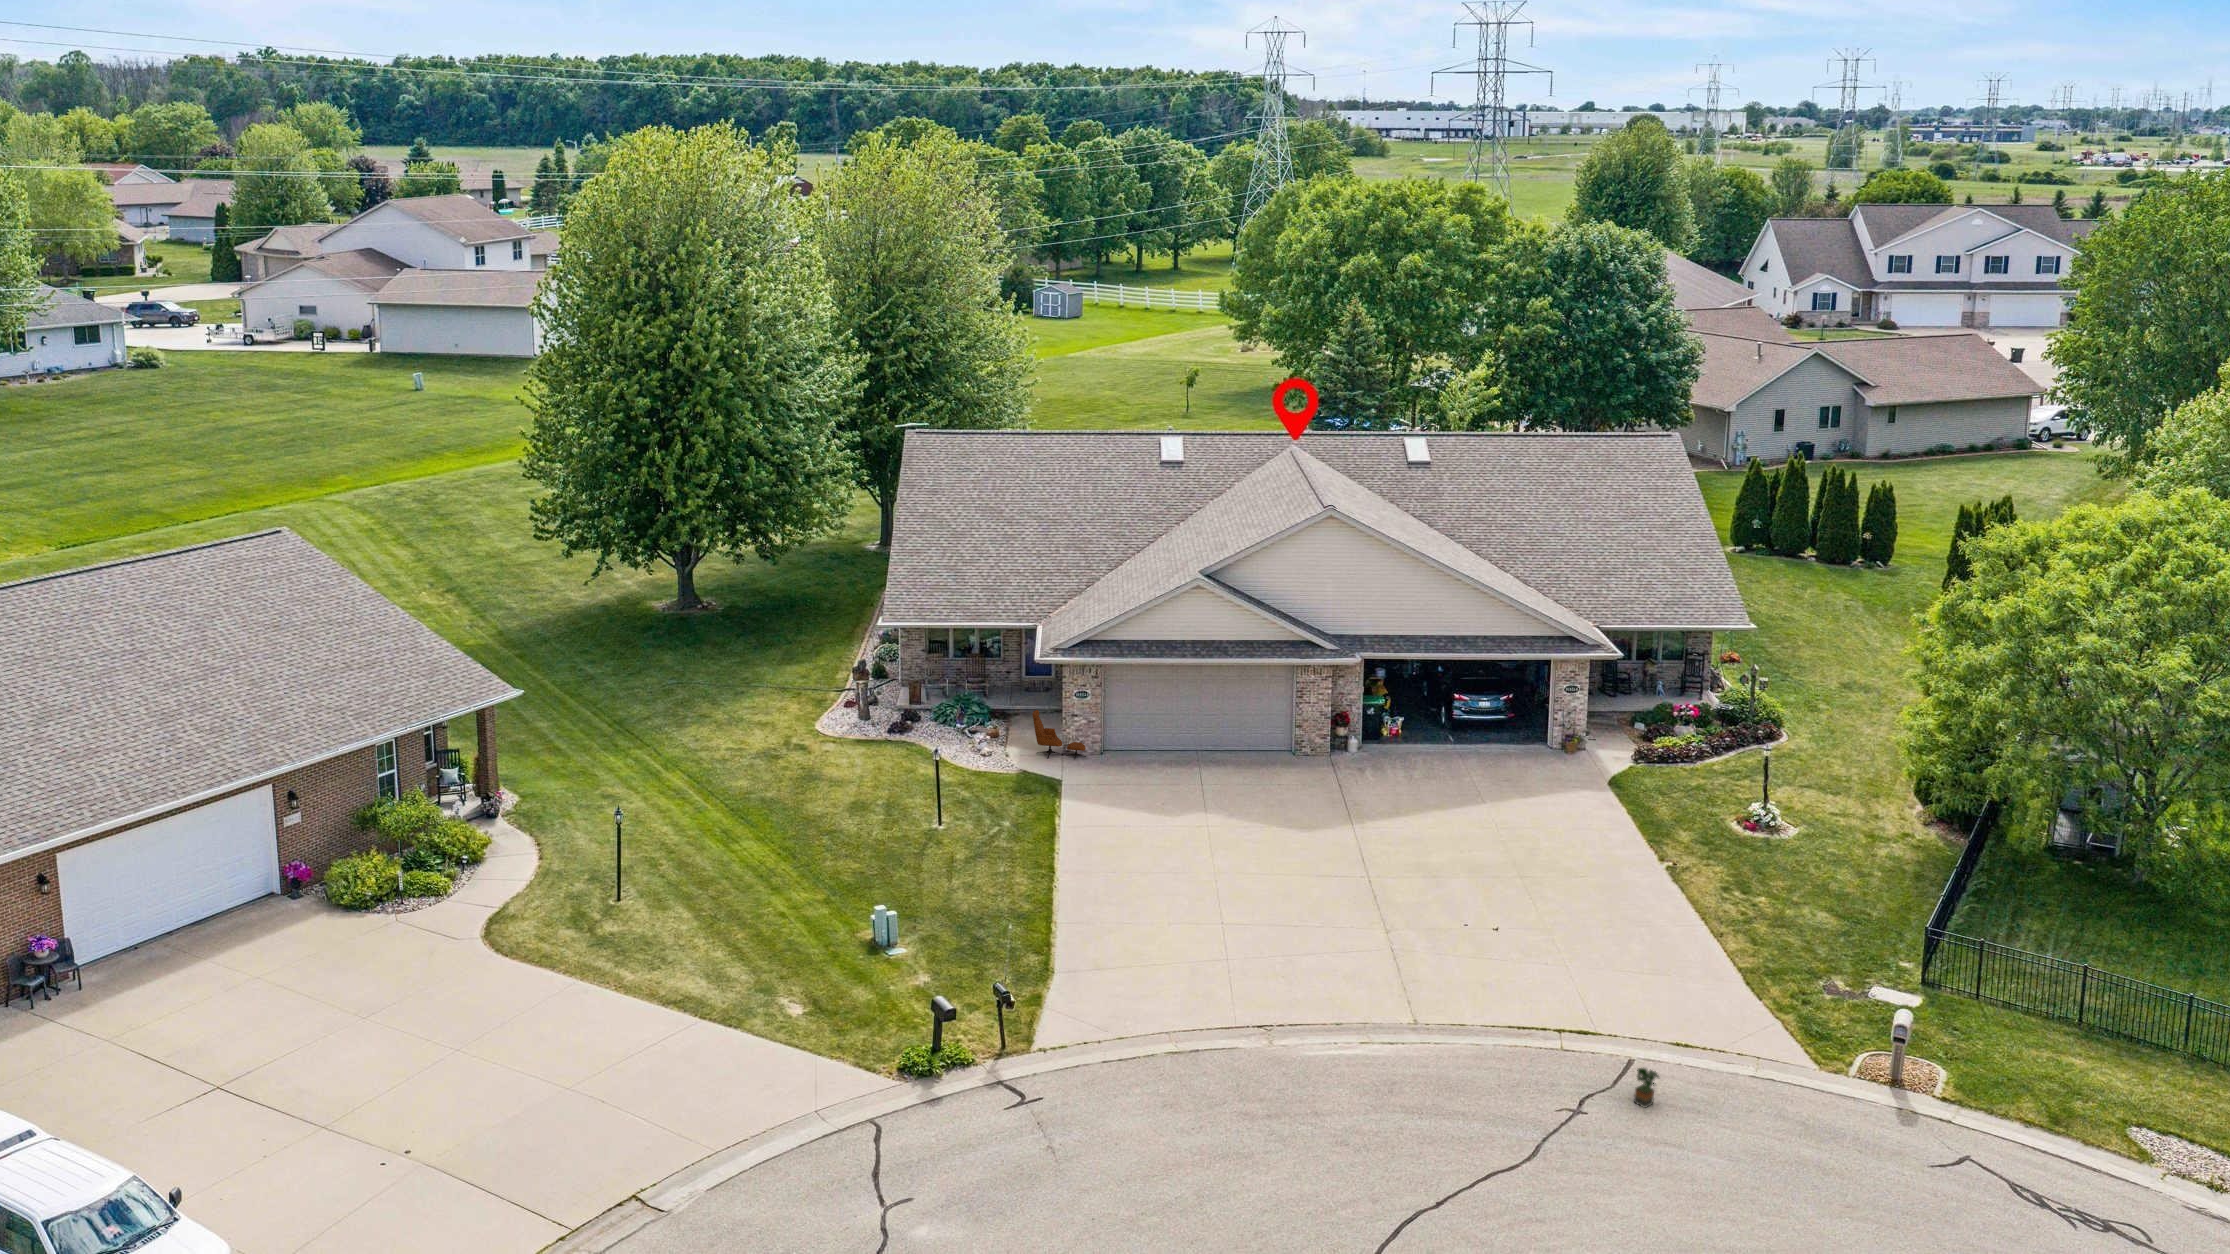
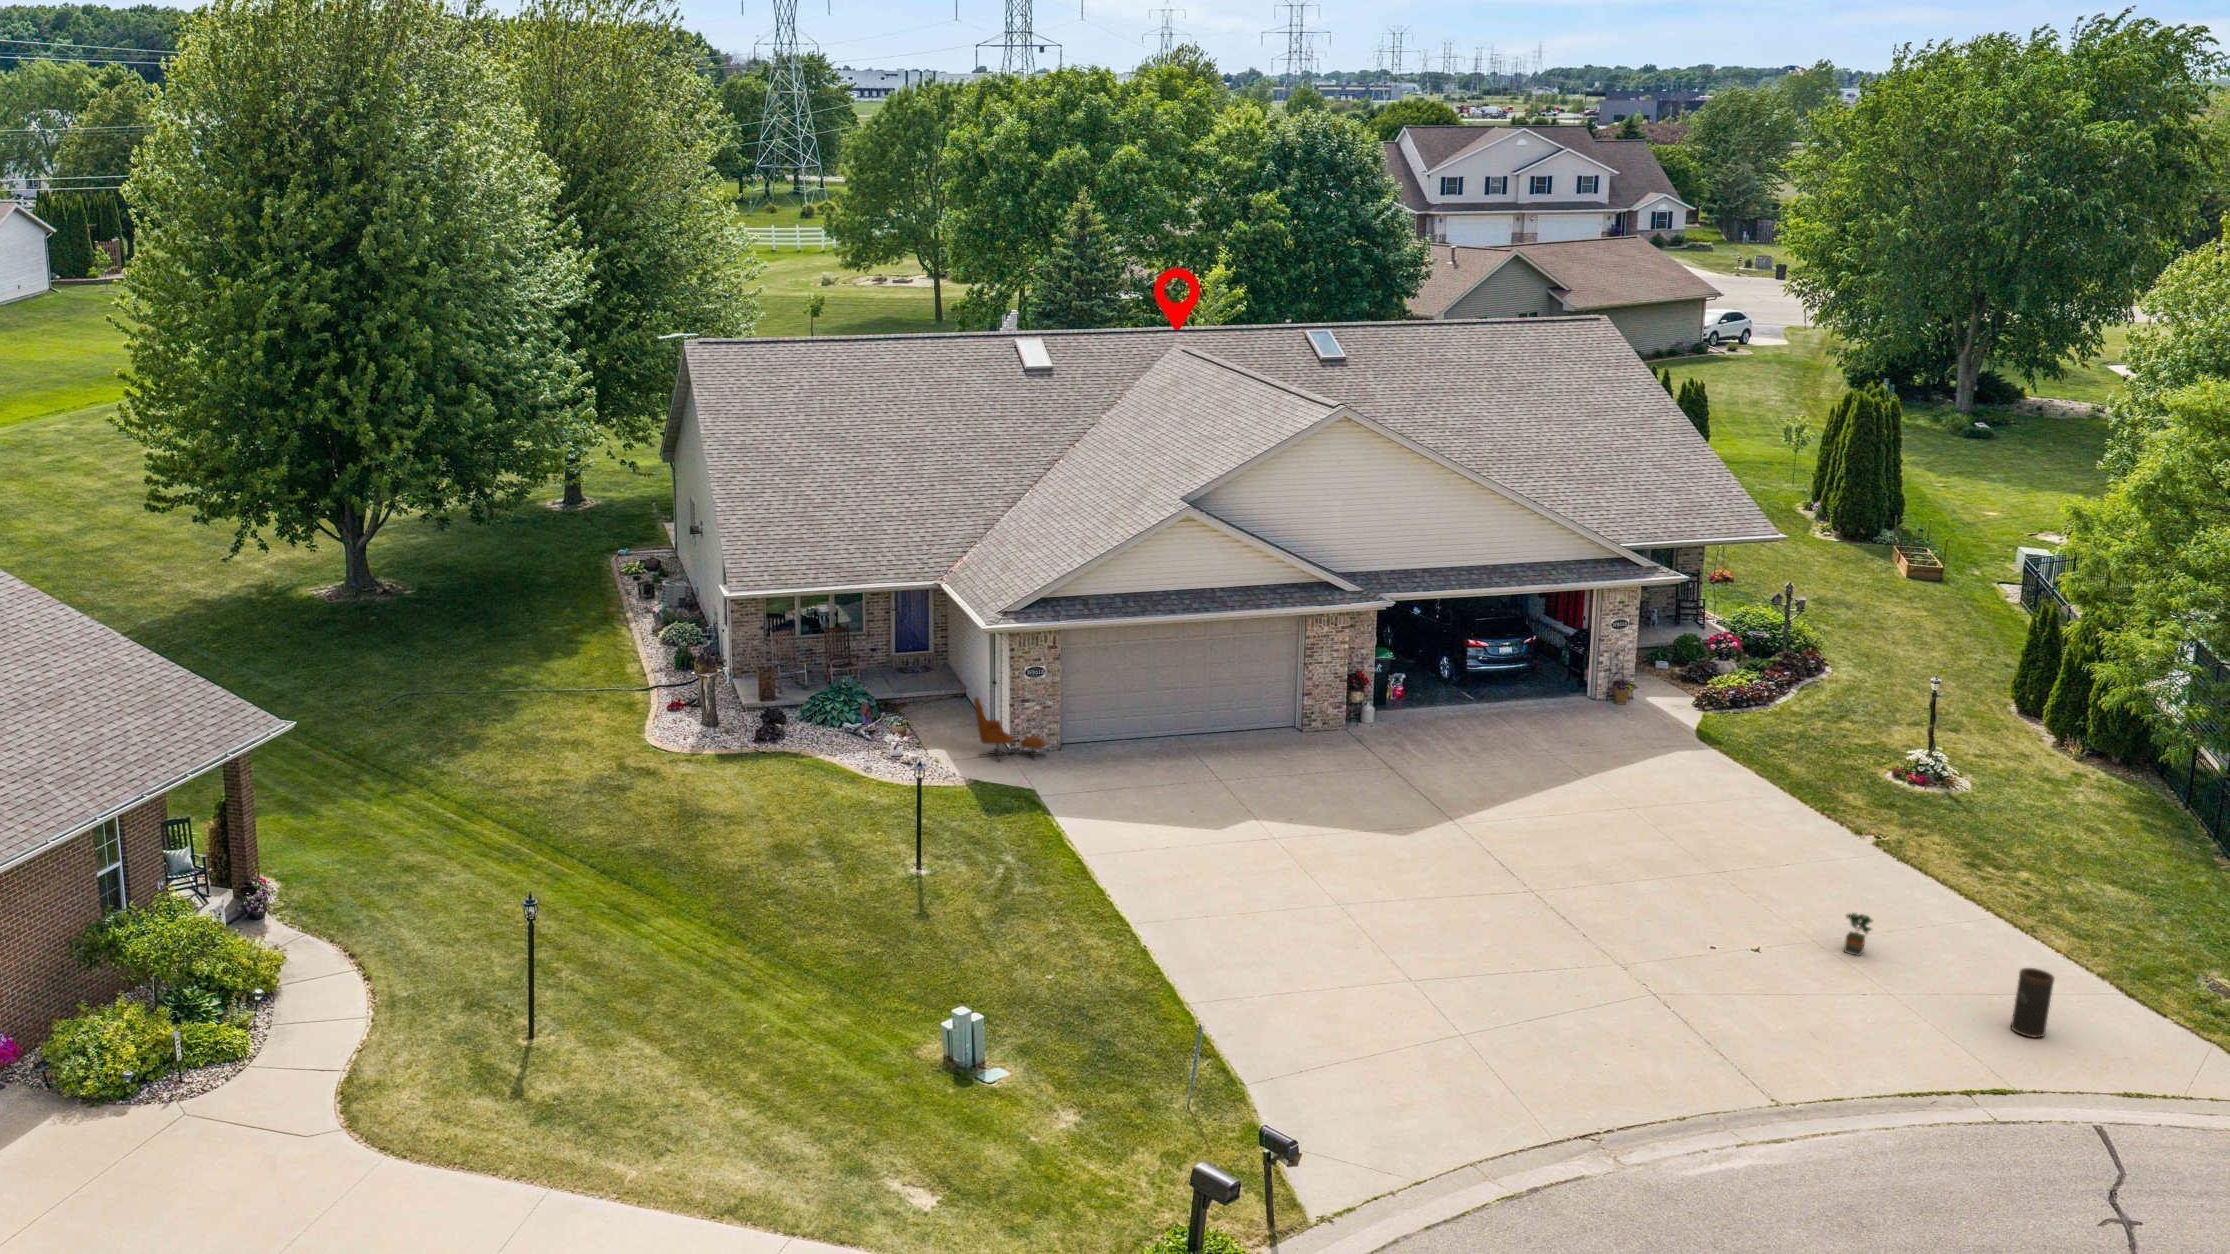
trash can: none [1635,953,1663,1005] -> present [2011,968,2055,1038]
potted tree: present [1634,1068,1659,1107] -> present [1844,913,1873,956]

